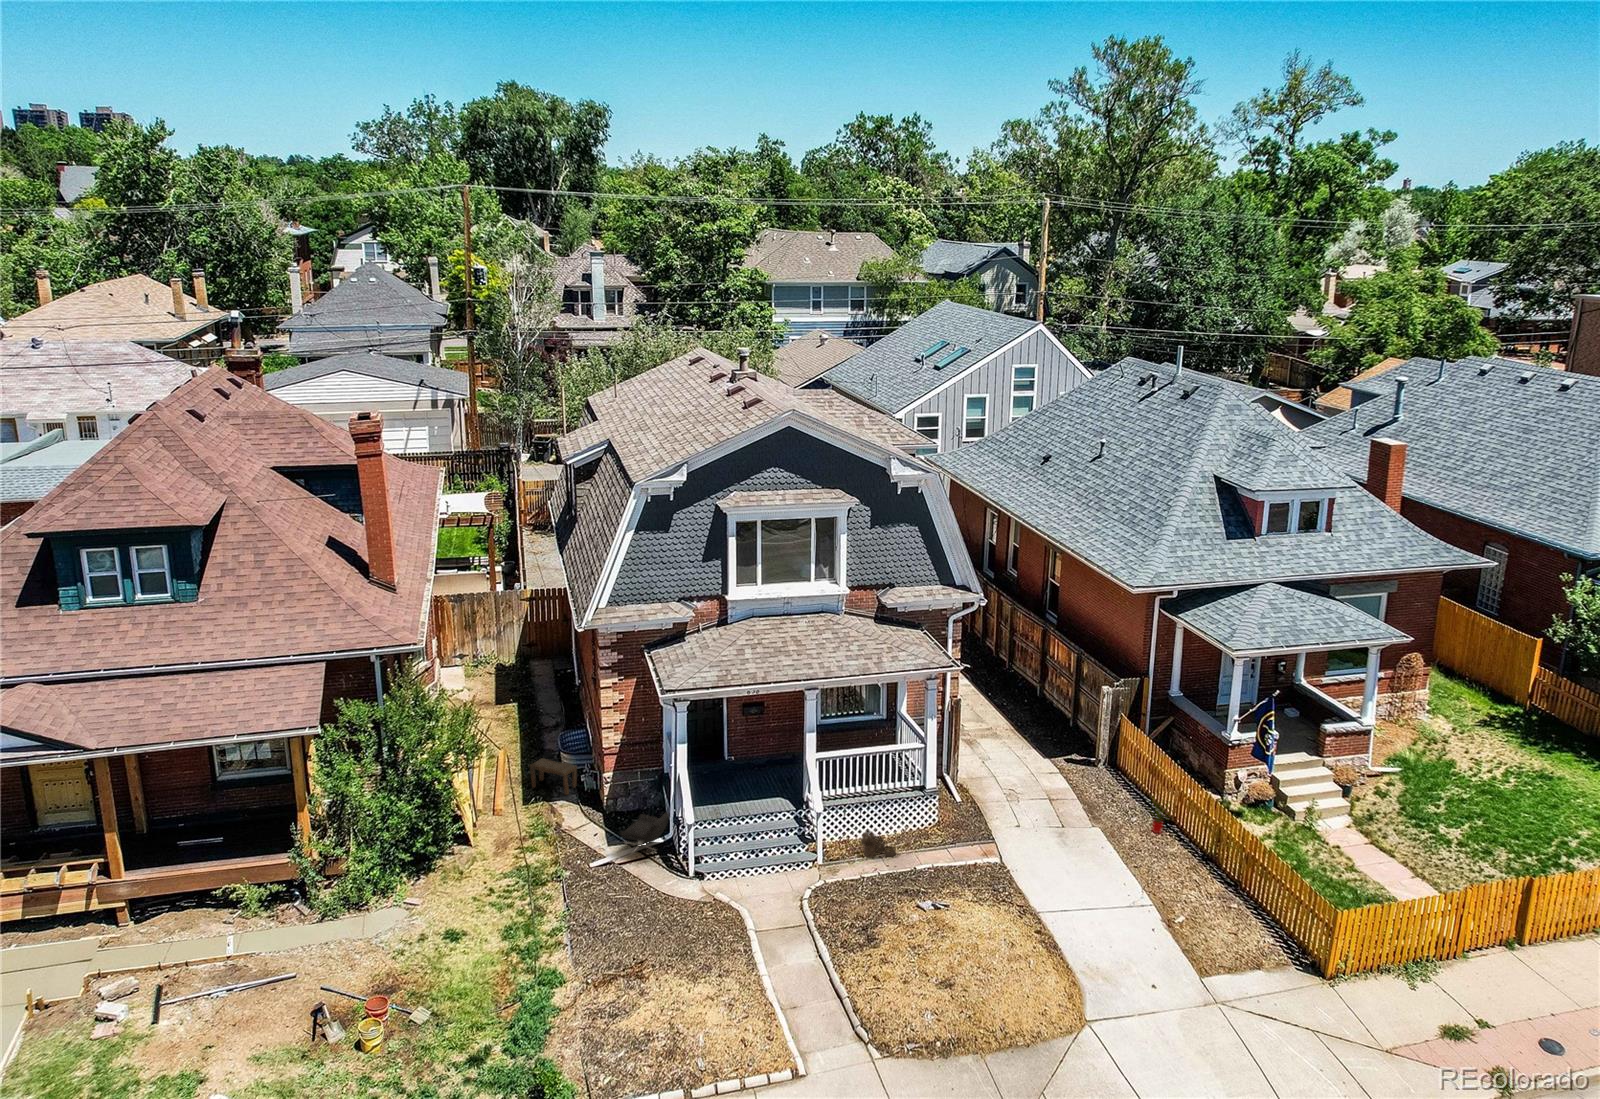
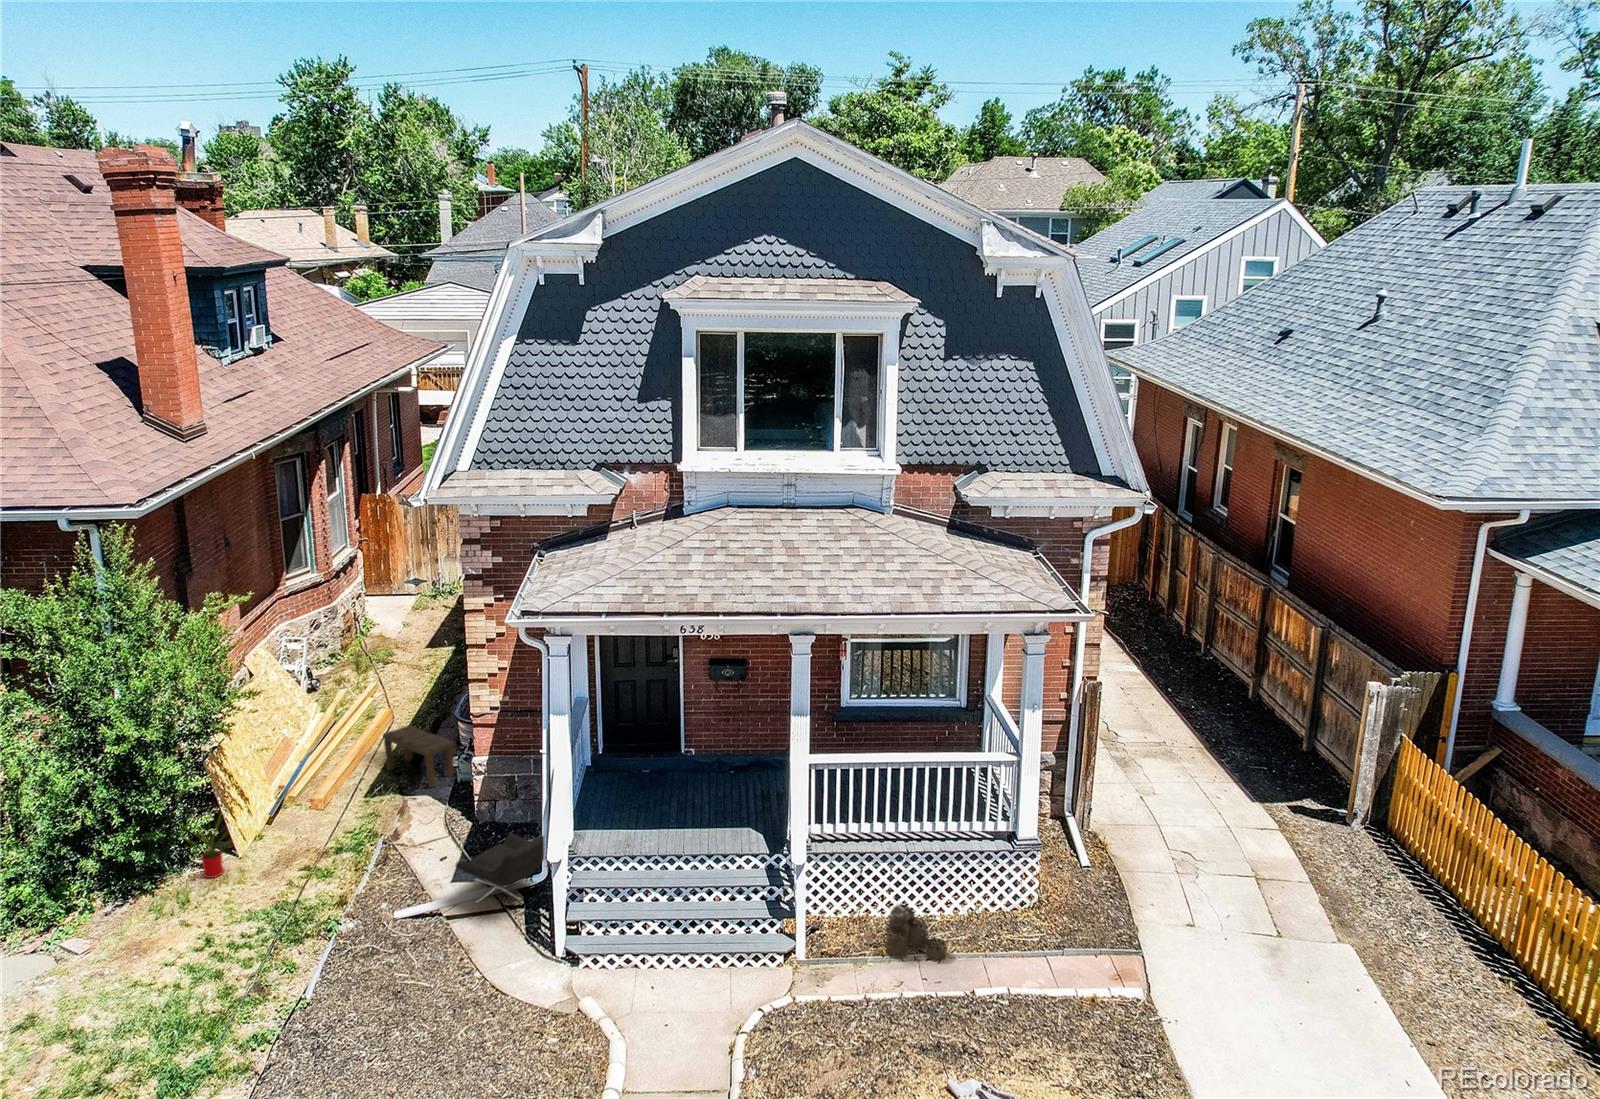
house plant: present [1152,809,1163,833] -> present [197,820,232,878]

